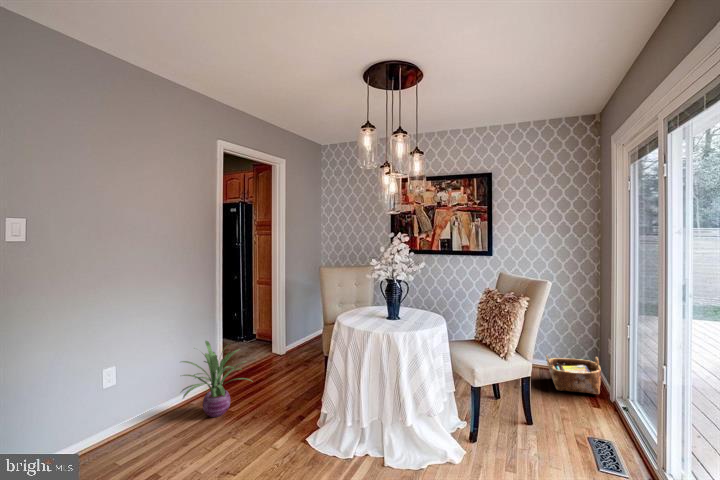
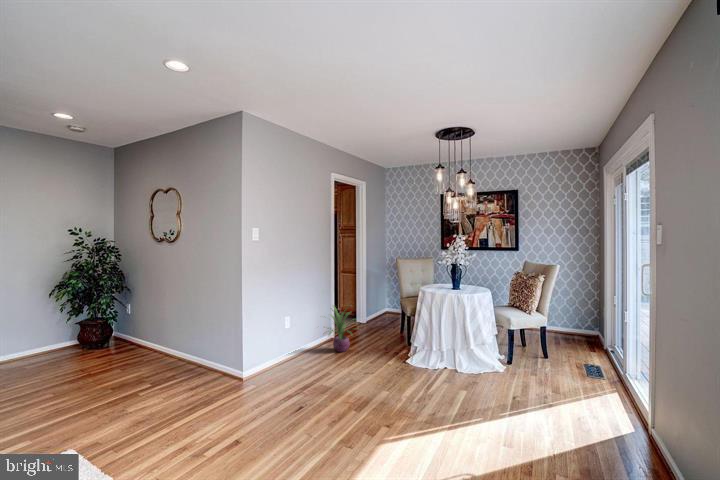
woven basket: present [546,355,601,394] -> none [559,320,598,344]

